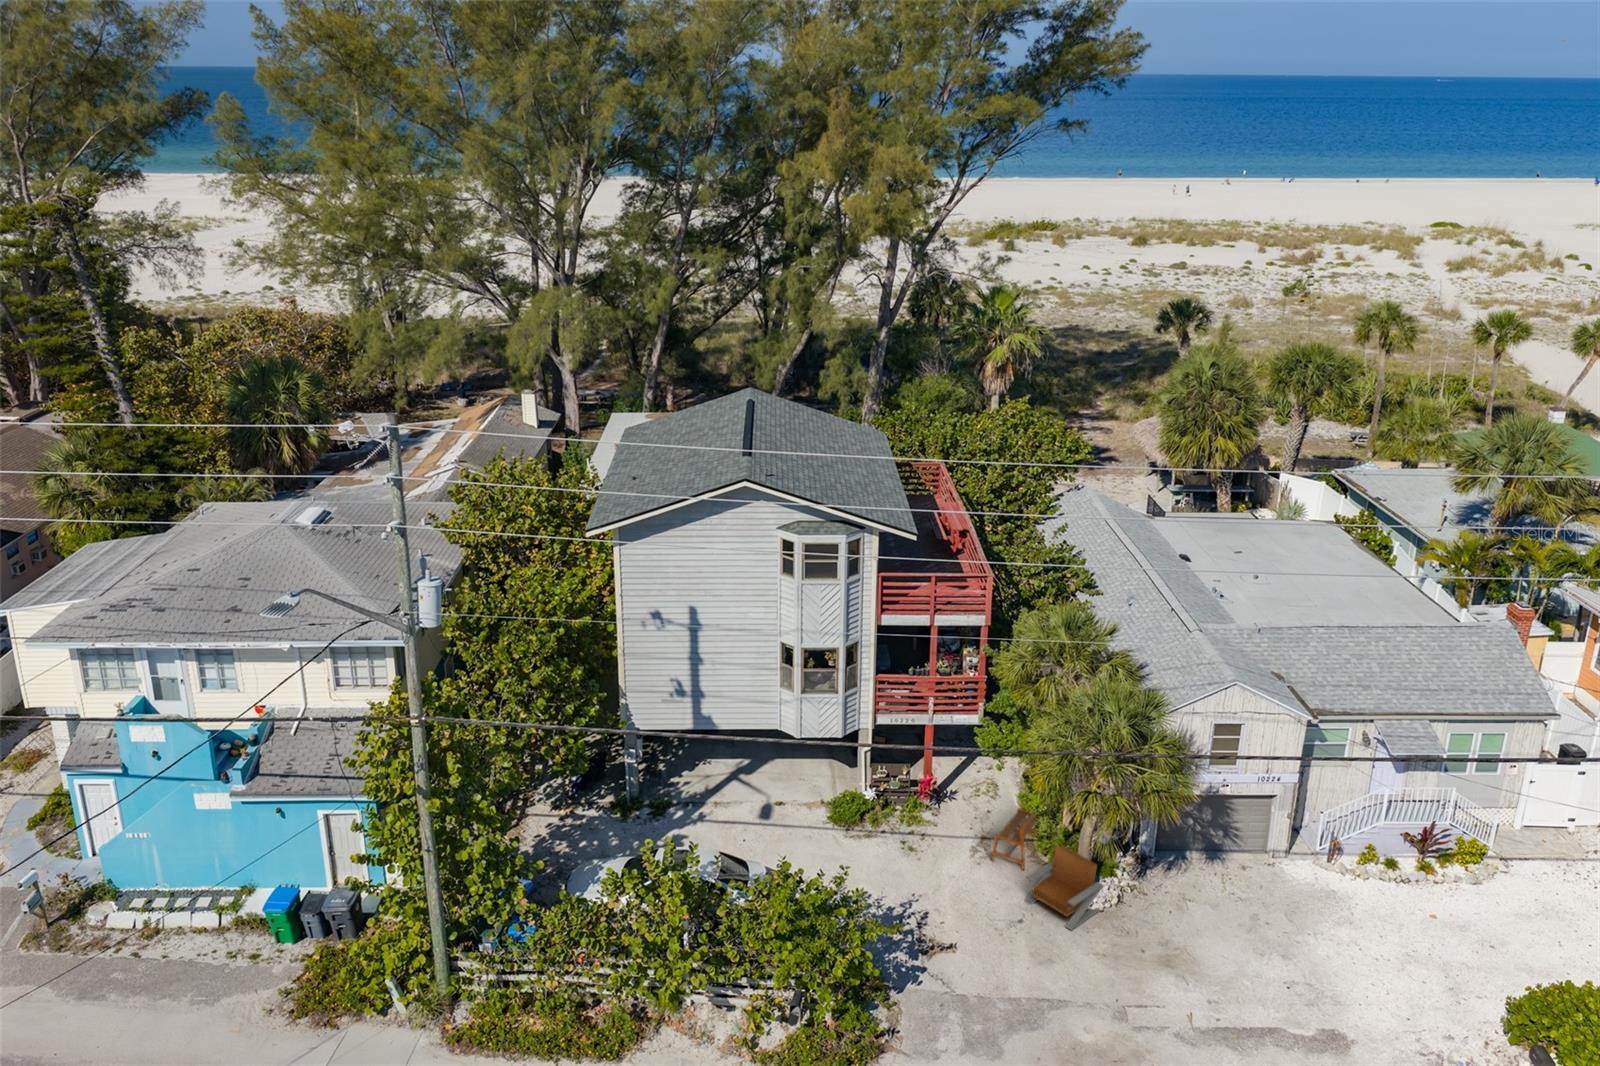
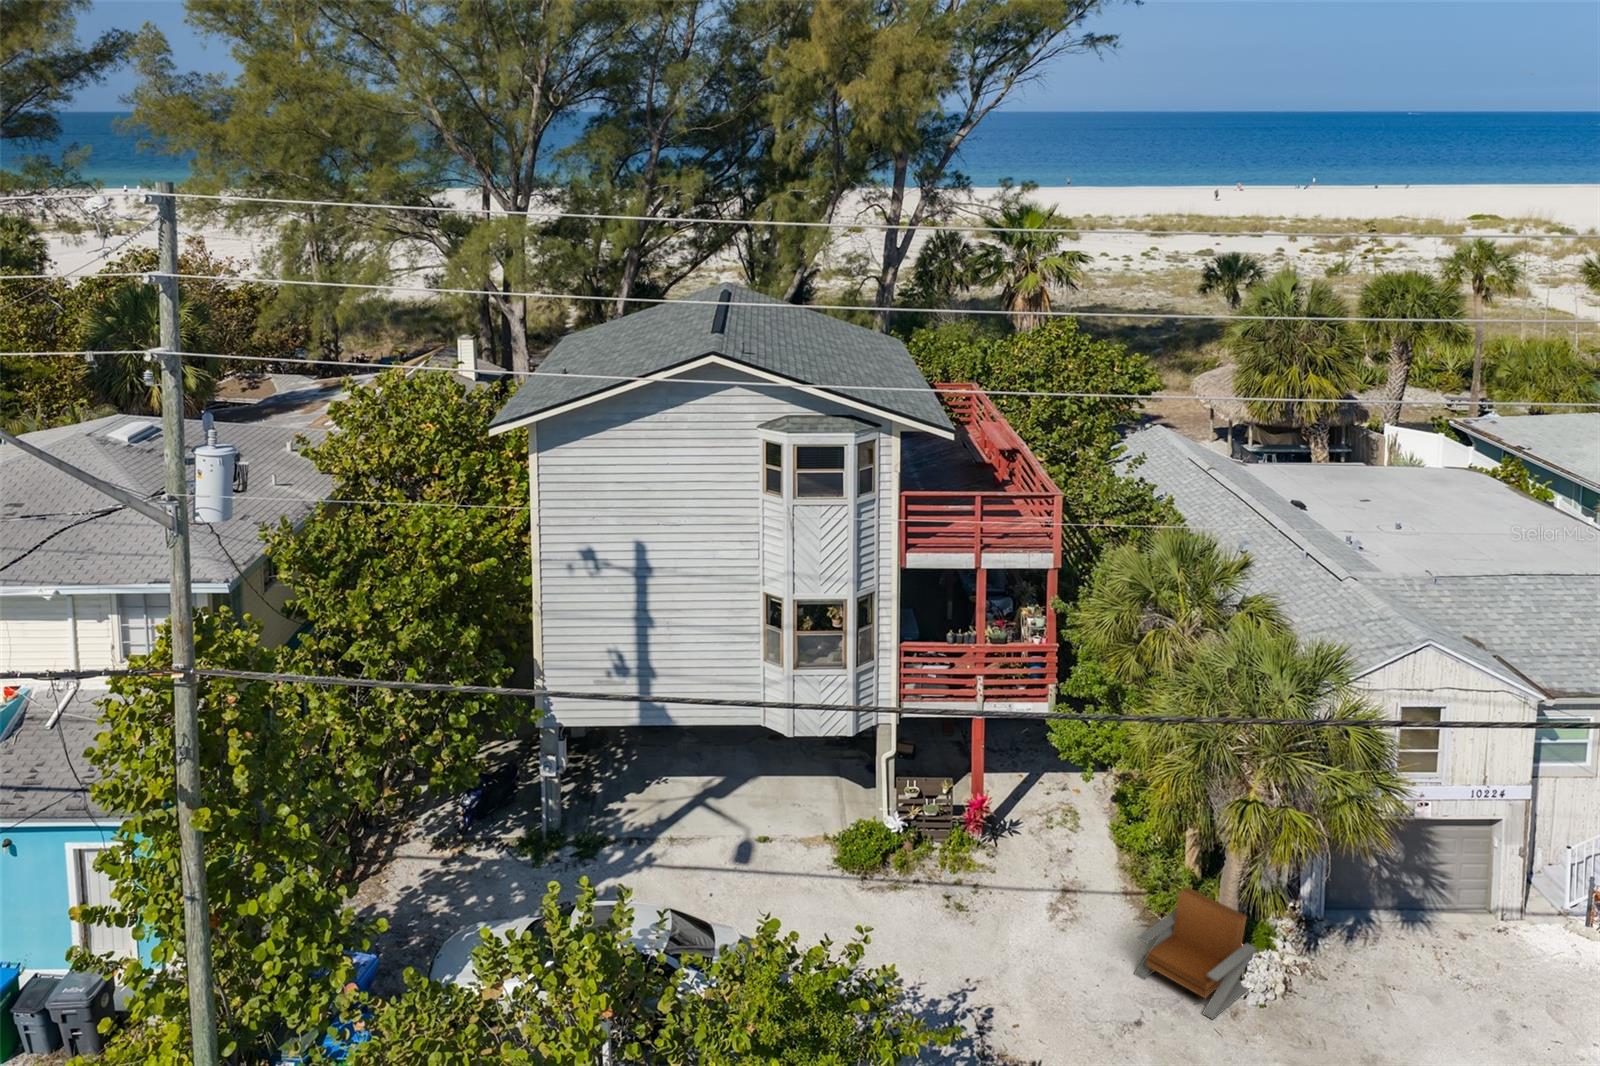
bench: present [991,808,1038,870] -> none [1076,819,1153,927]

